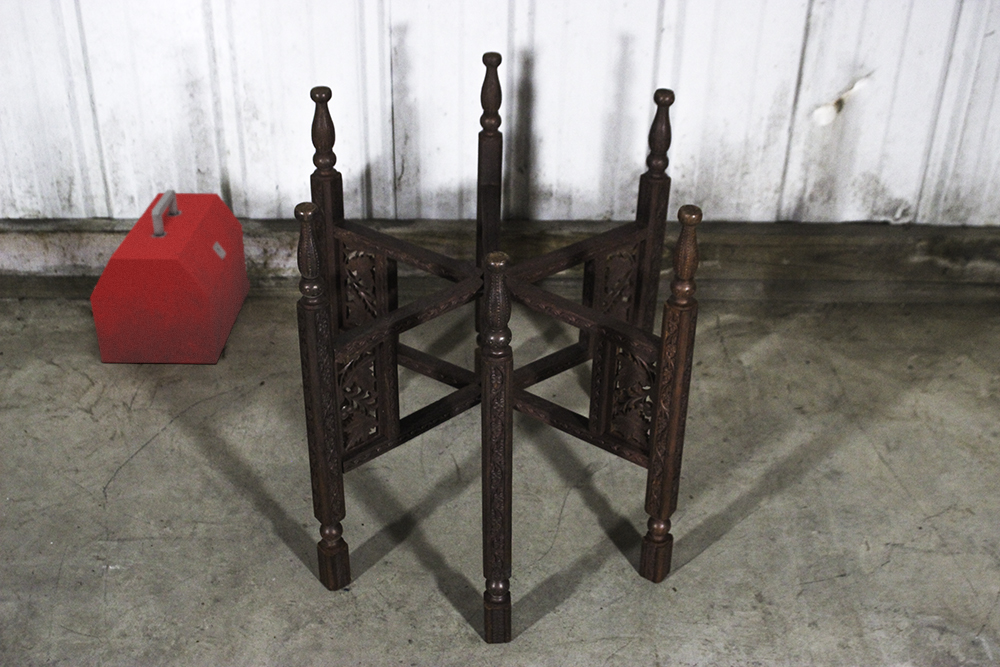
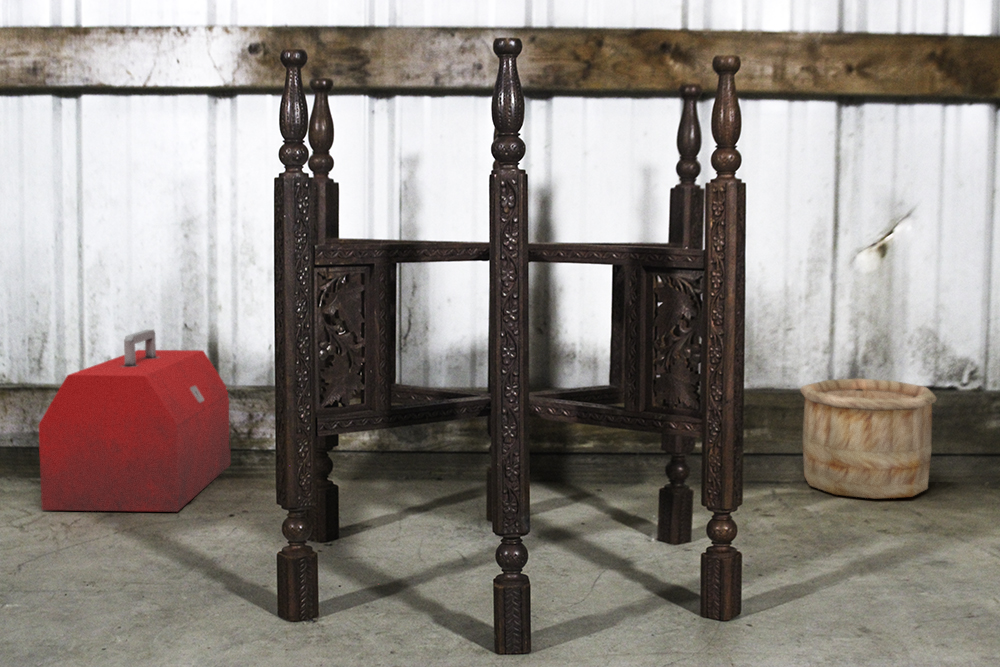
wooden bucket: none [746,219,864,338] -> present [801,378,936,498]

